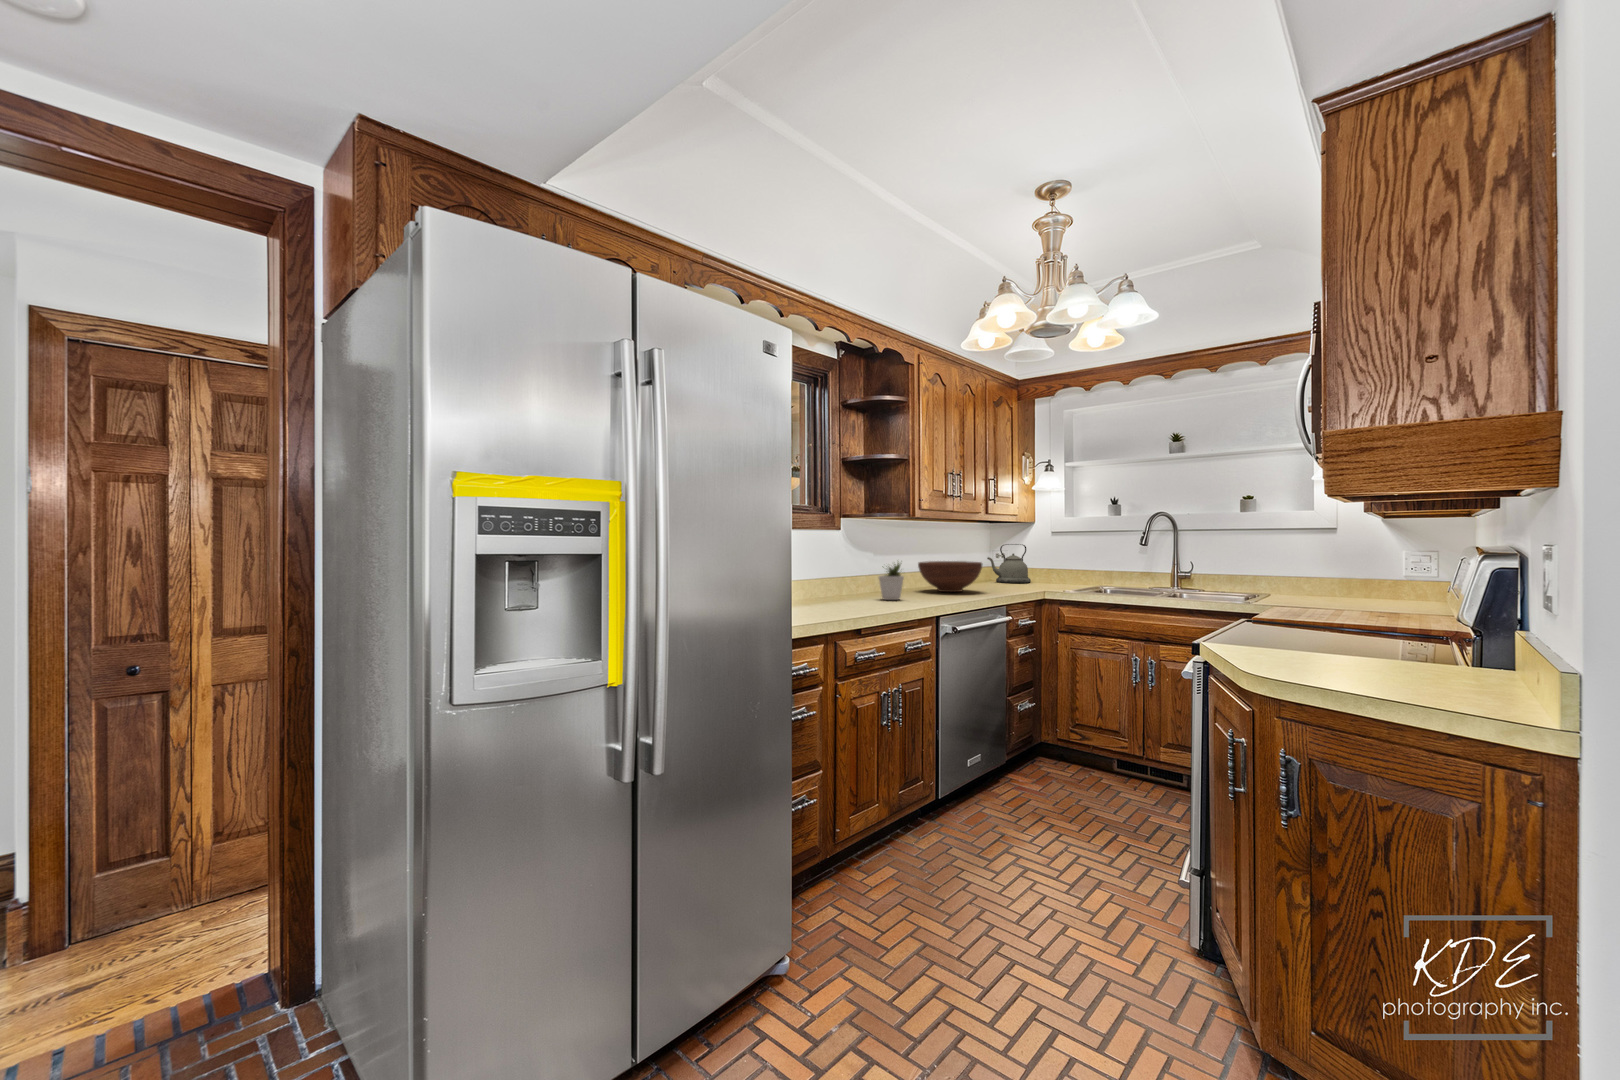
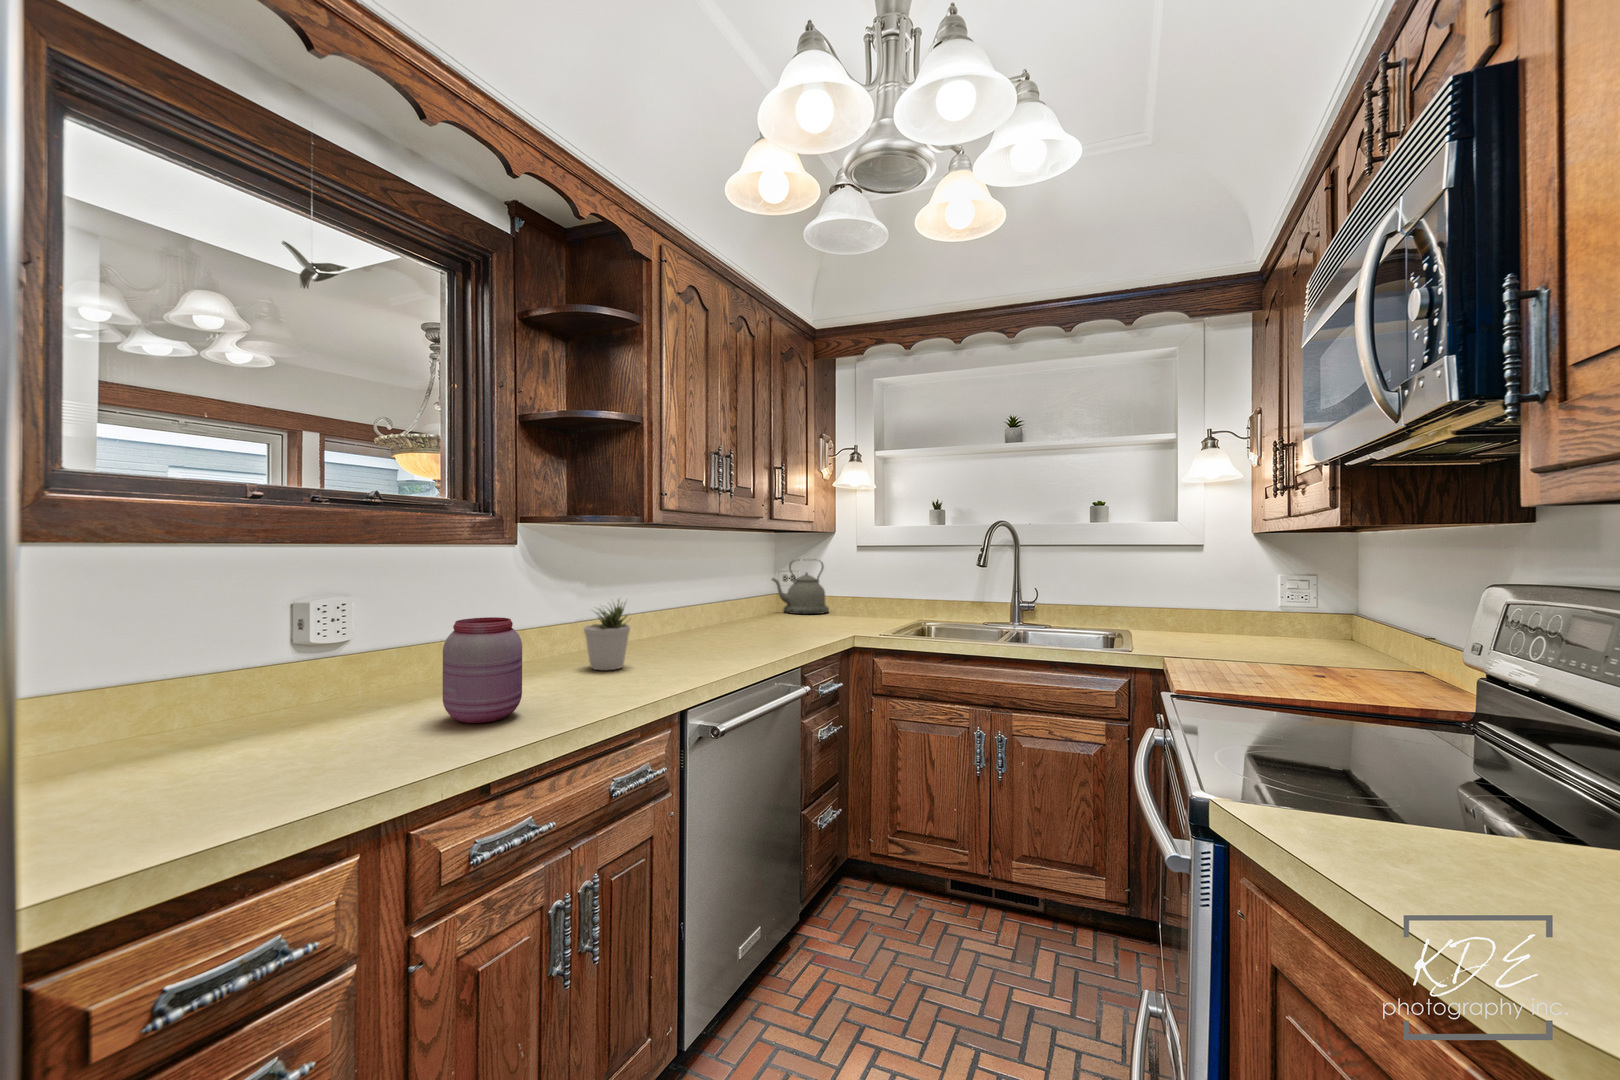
fruit bowl: present [918,561,982,592] -> none [665,590,764,641]
jar: none [827,563,861,612] -> present [443,617,522,723]

